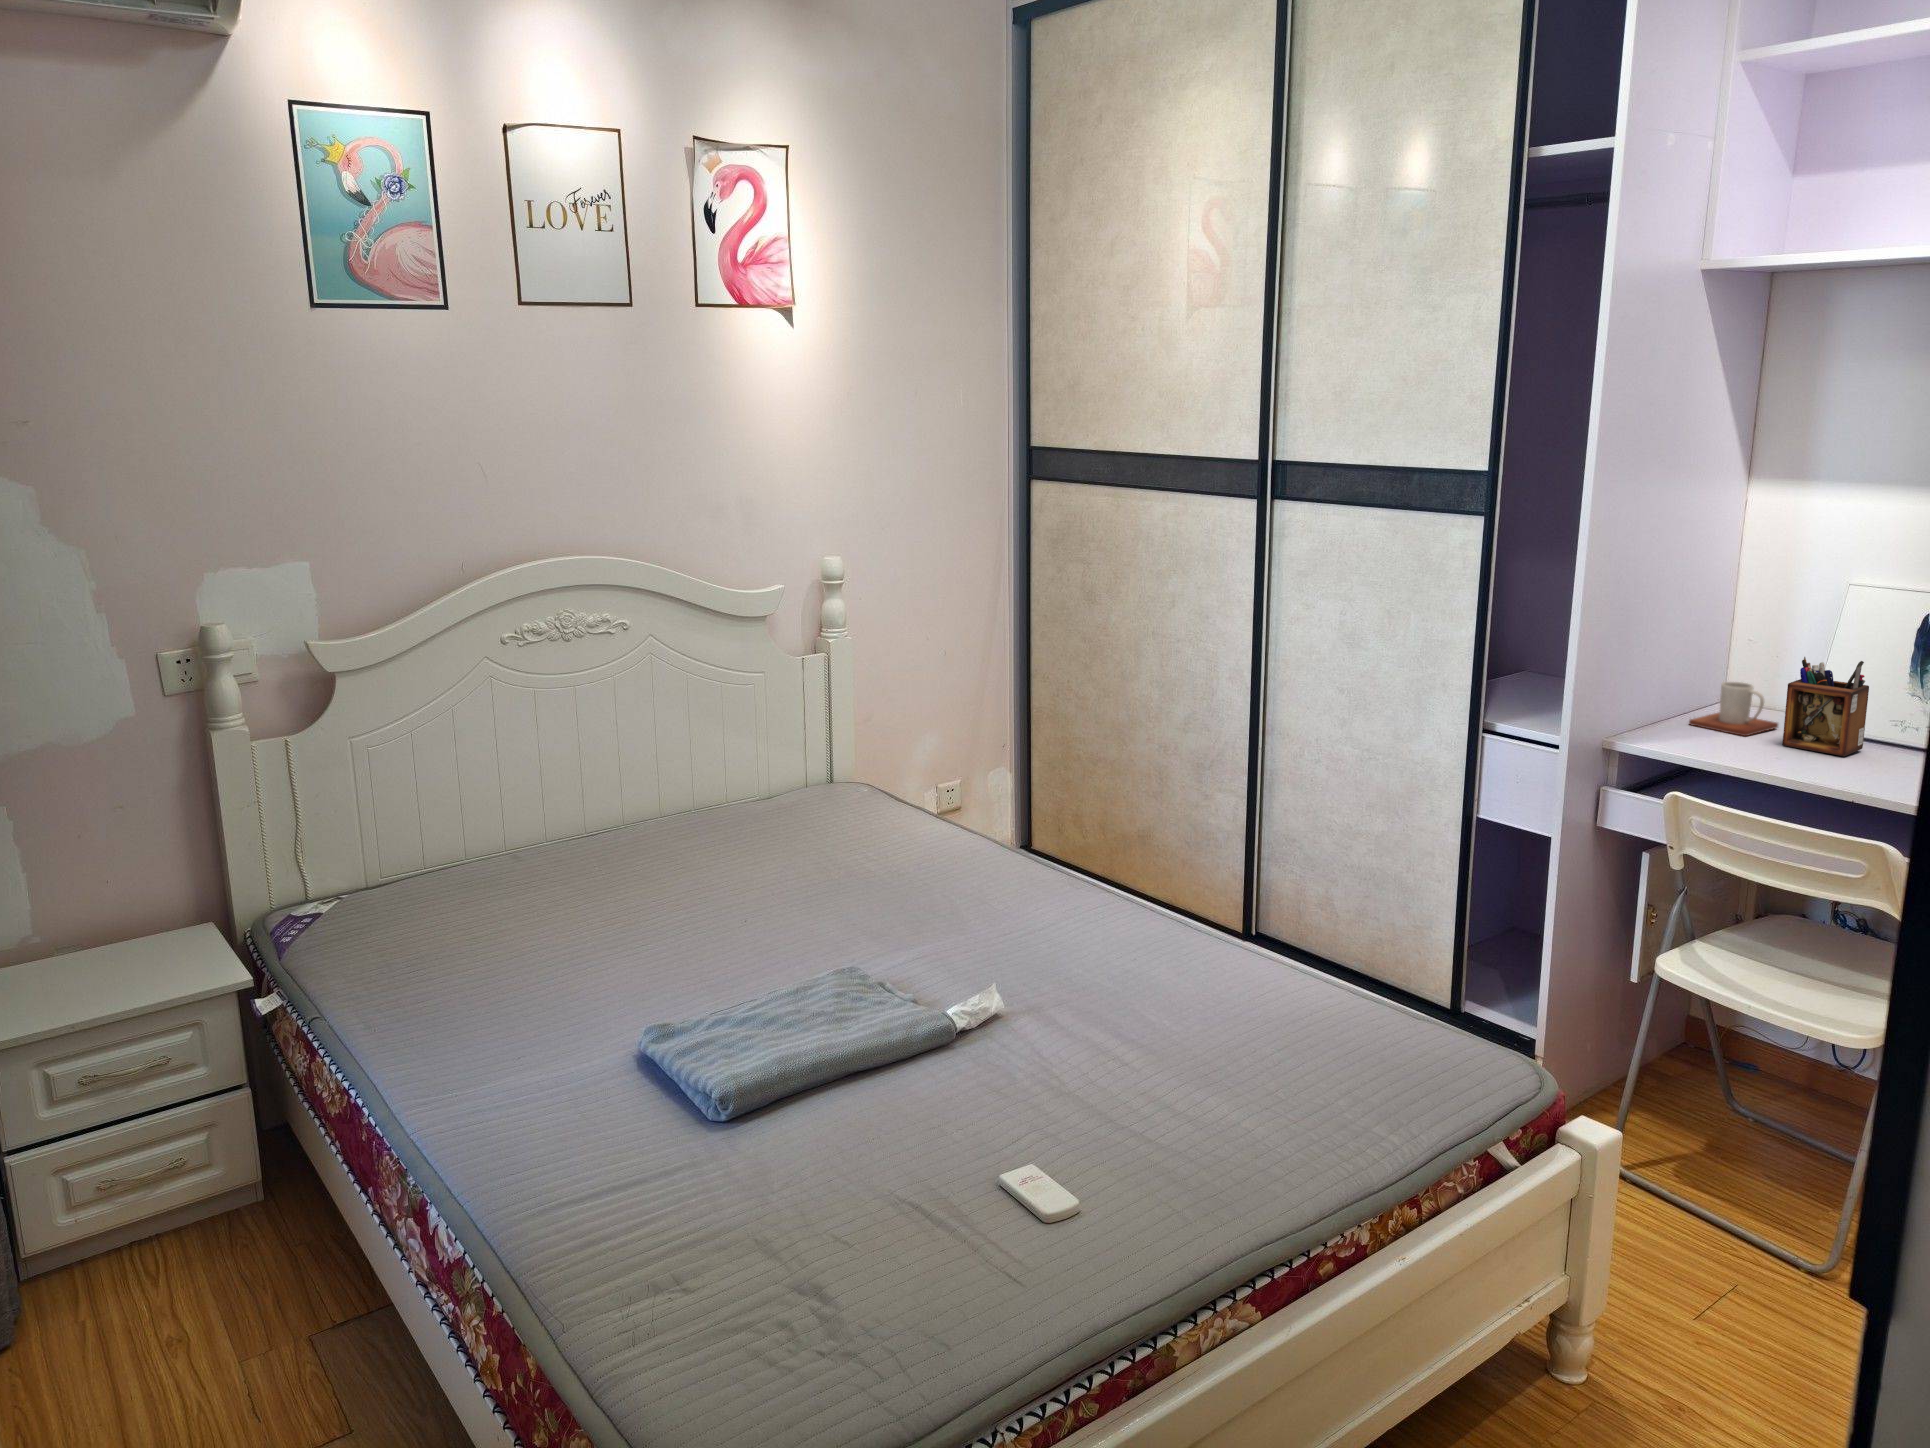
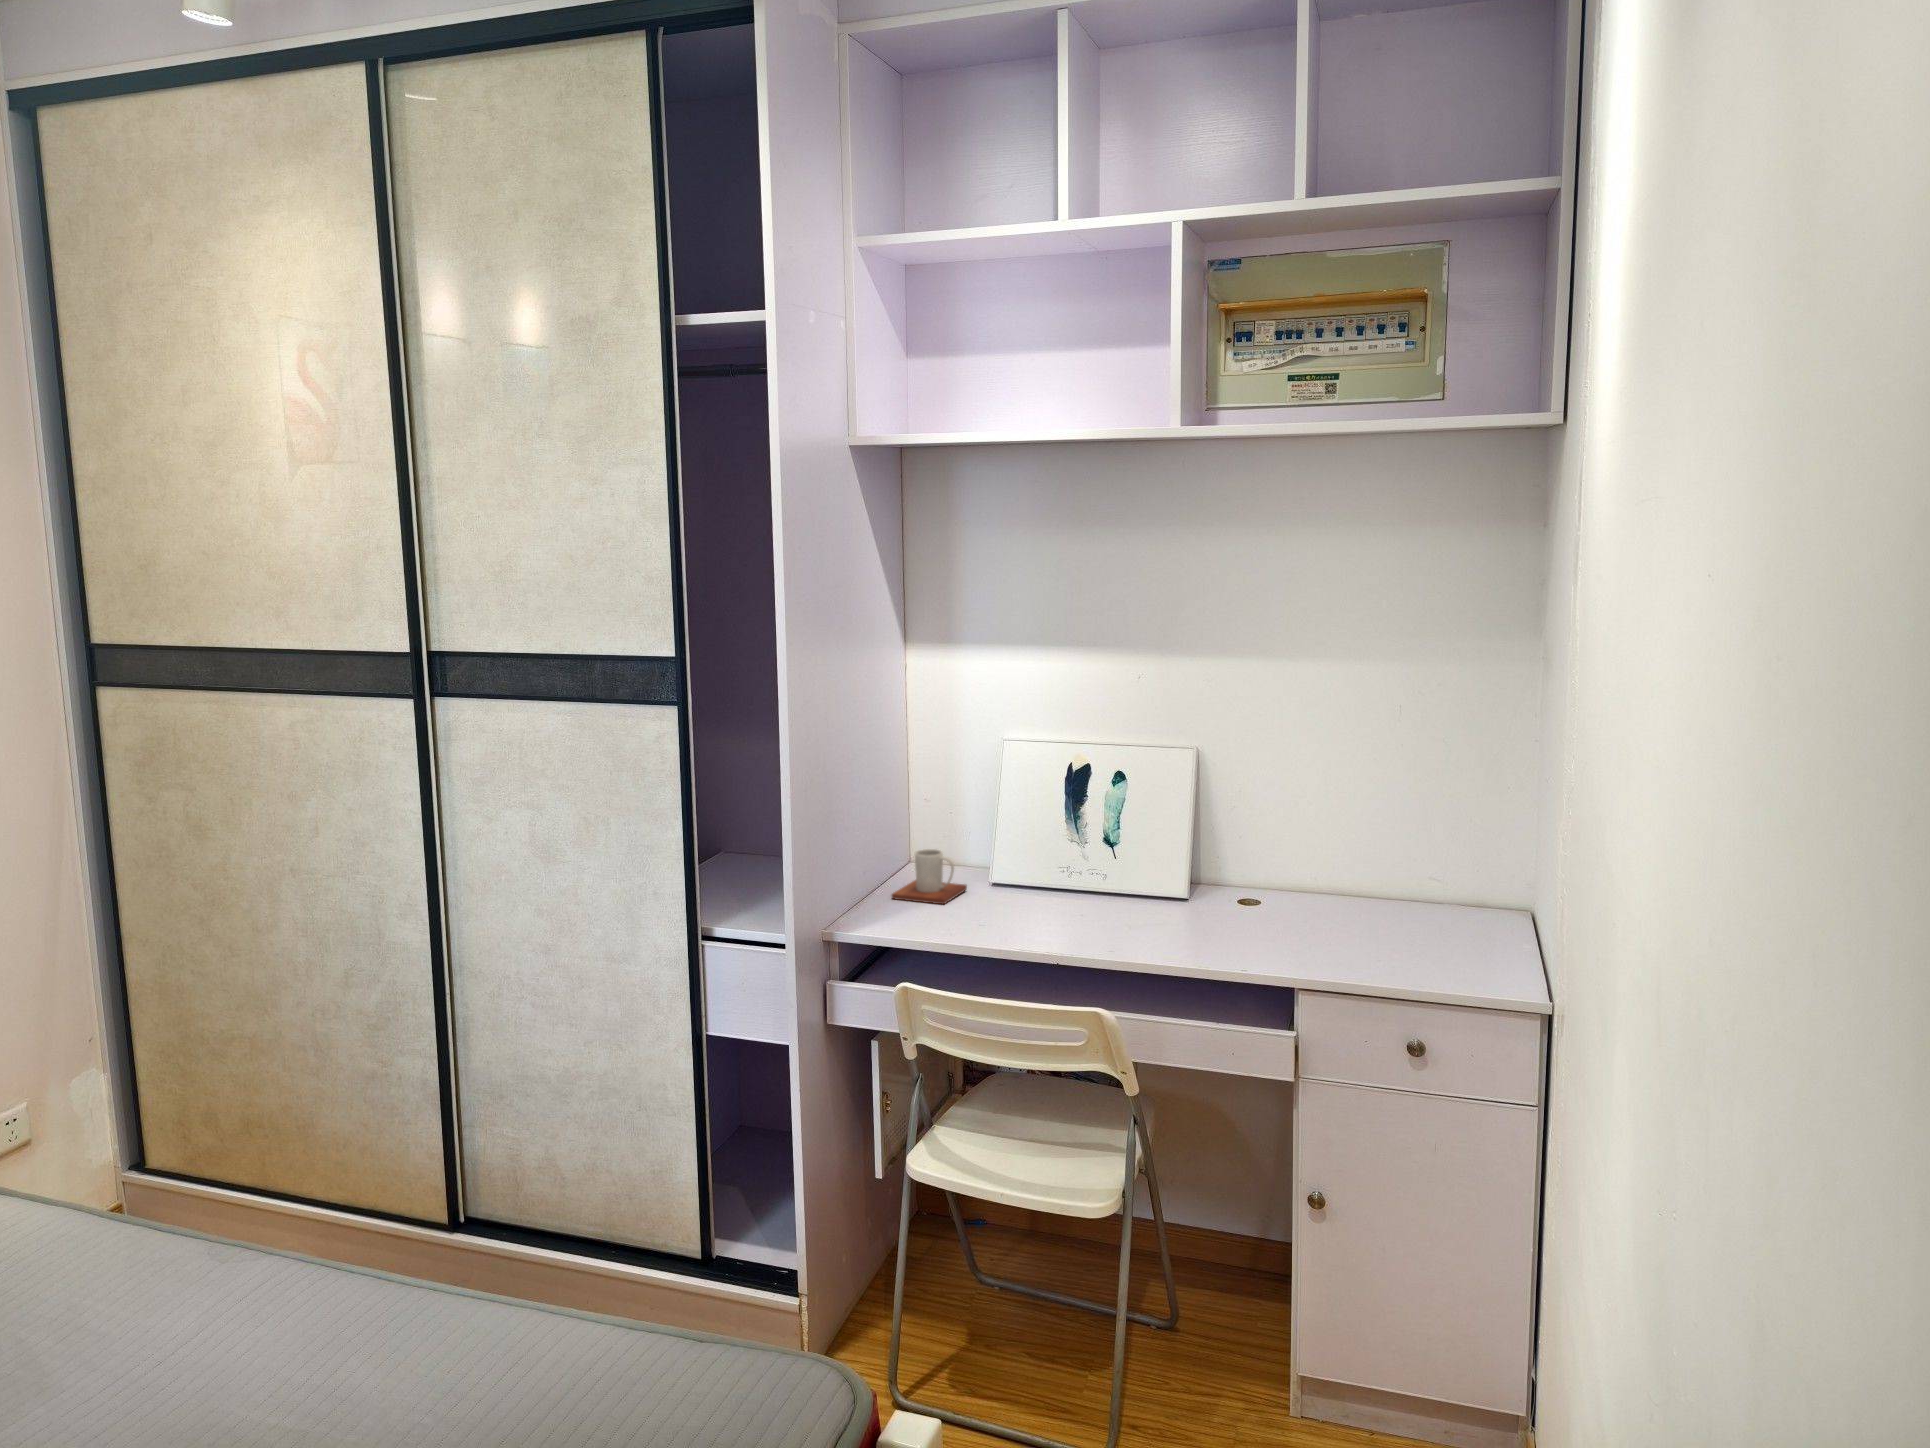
desk organizer: present [1782,657,1869,756] -> none [976,818,1042,913]

